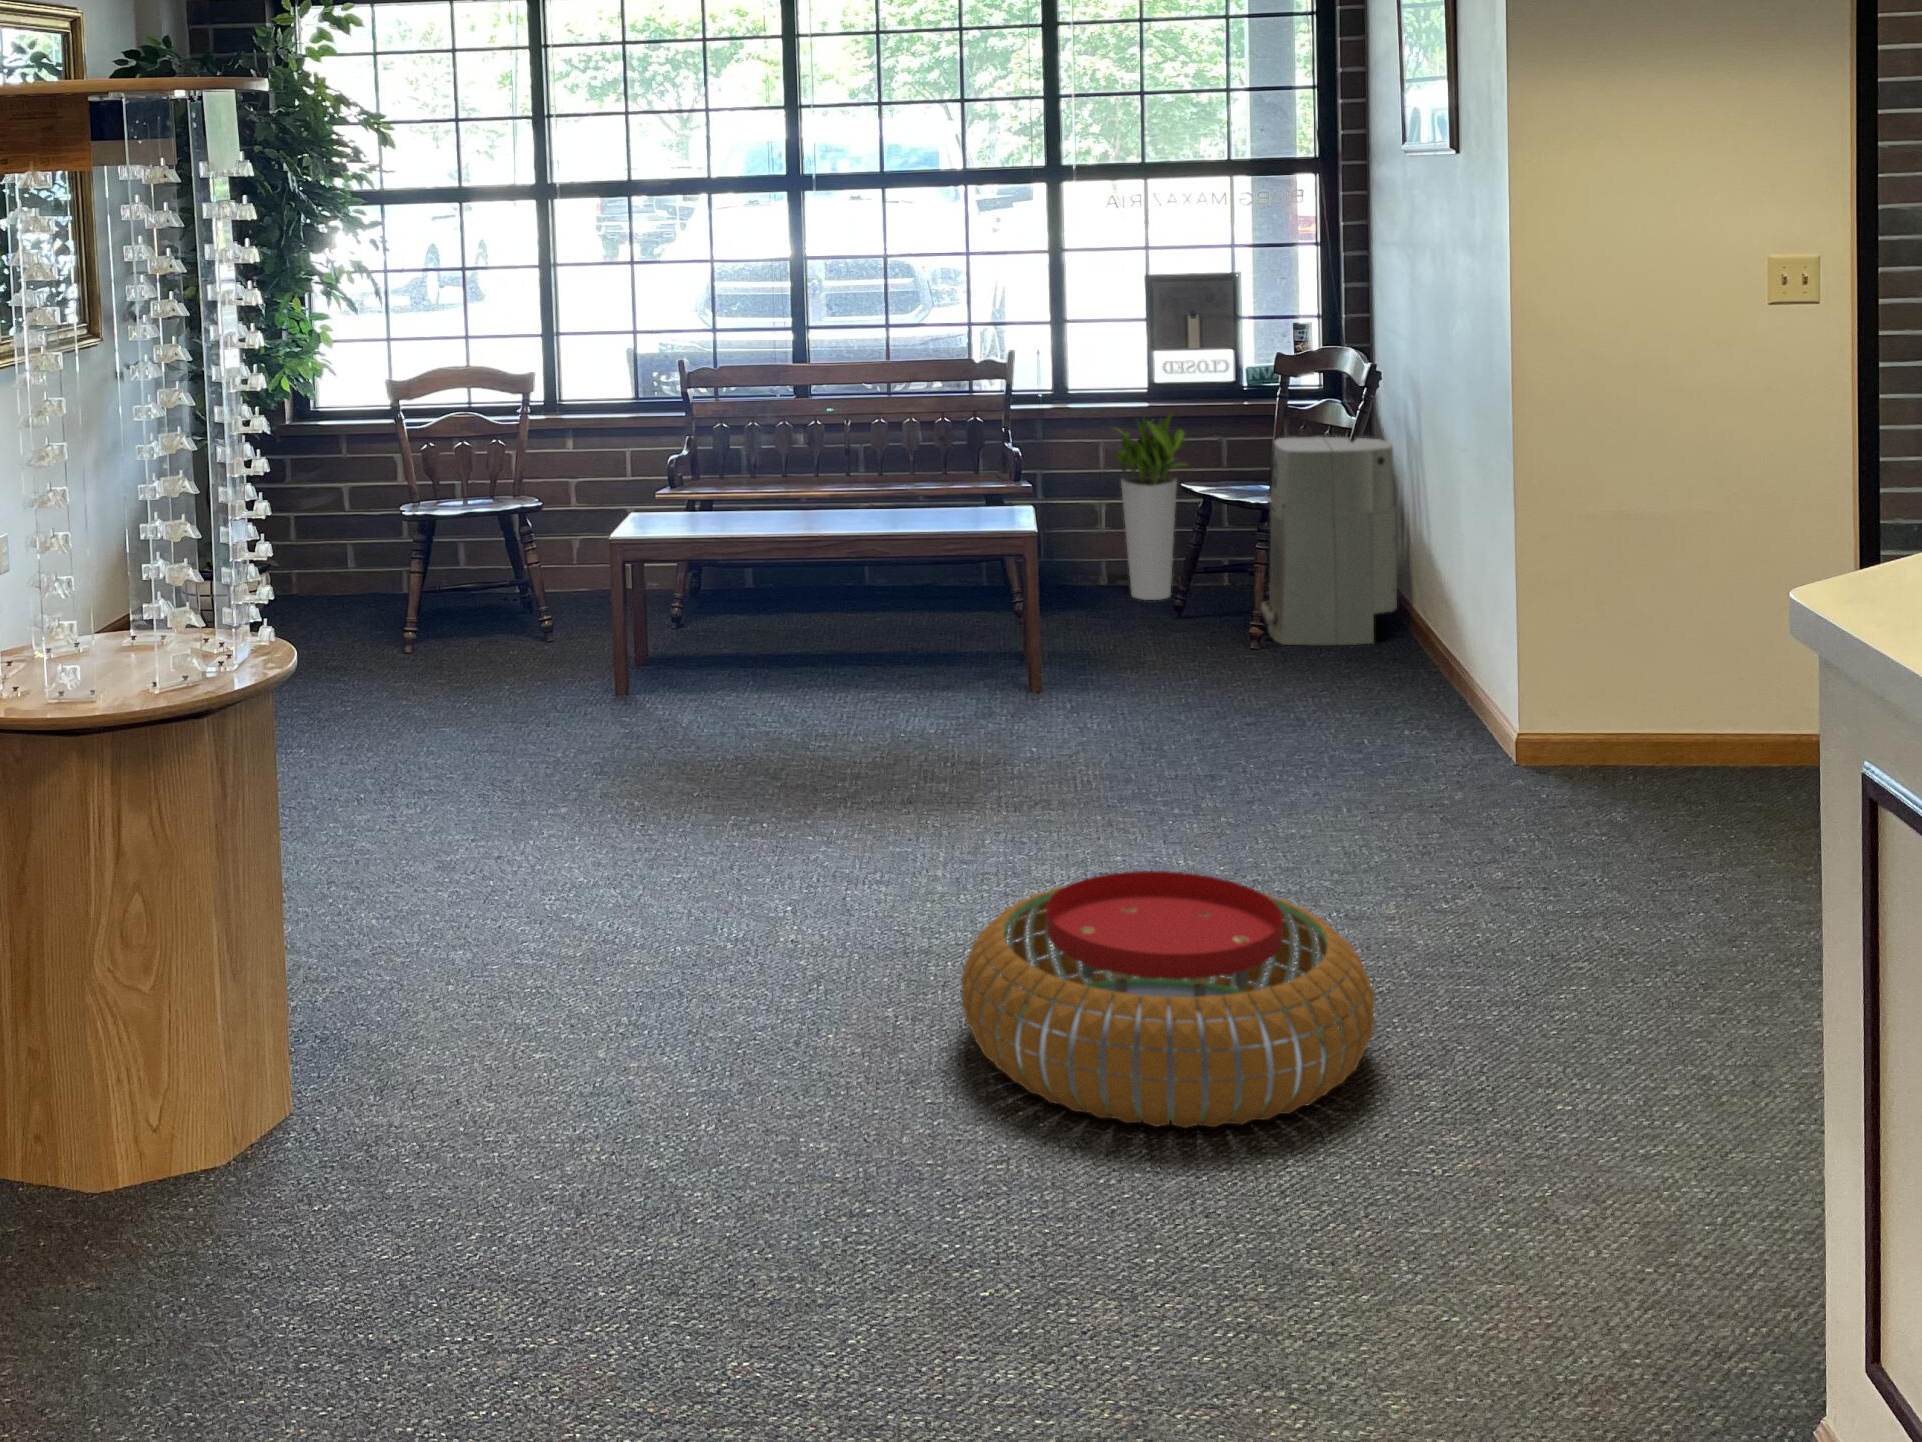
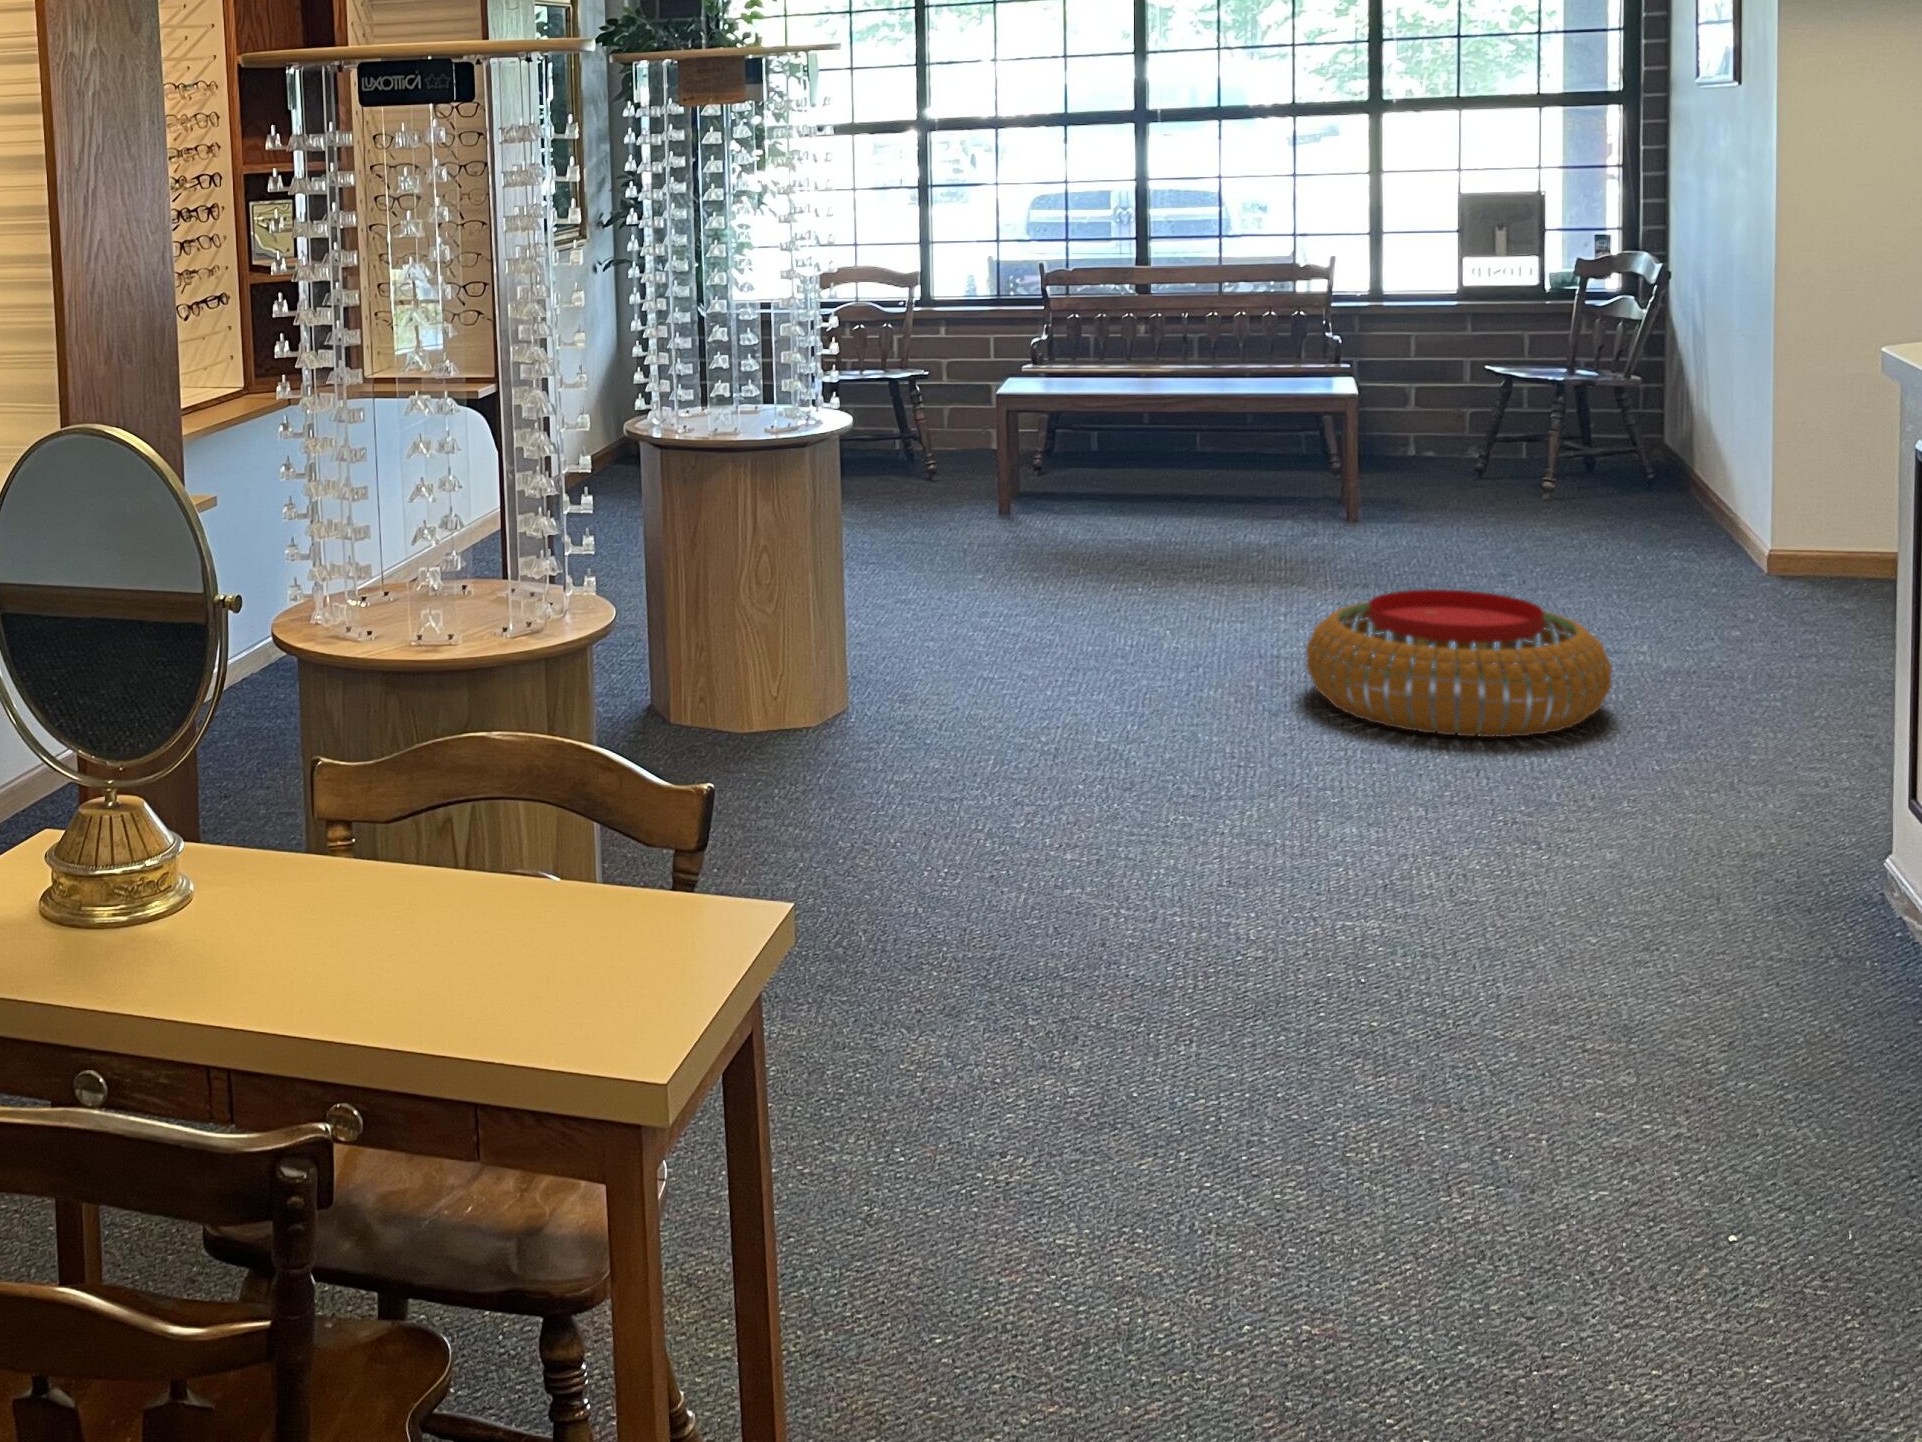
planter: present [1113,412,1188,600] -> none [1415,308,1497,468]
air purifier: present [1261,437,1397,645] -> none [1556,328,1682,501]

